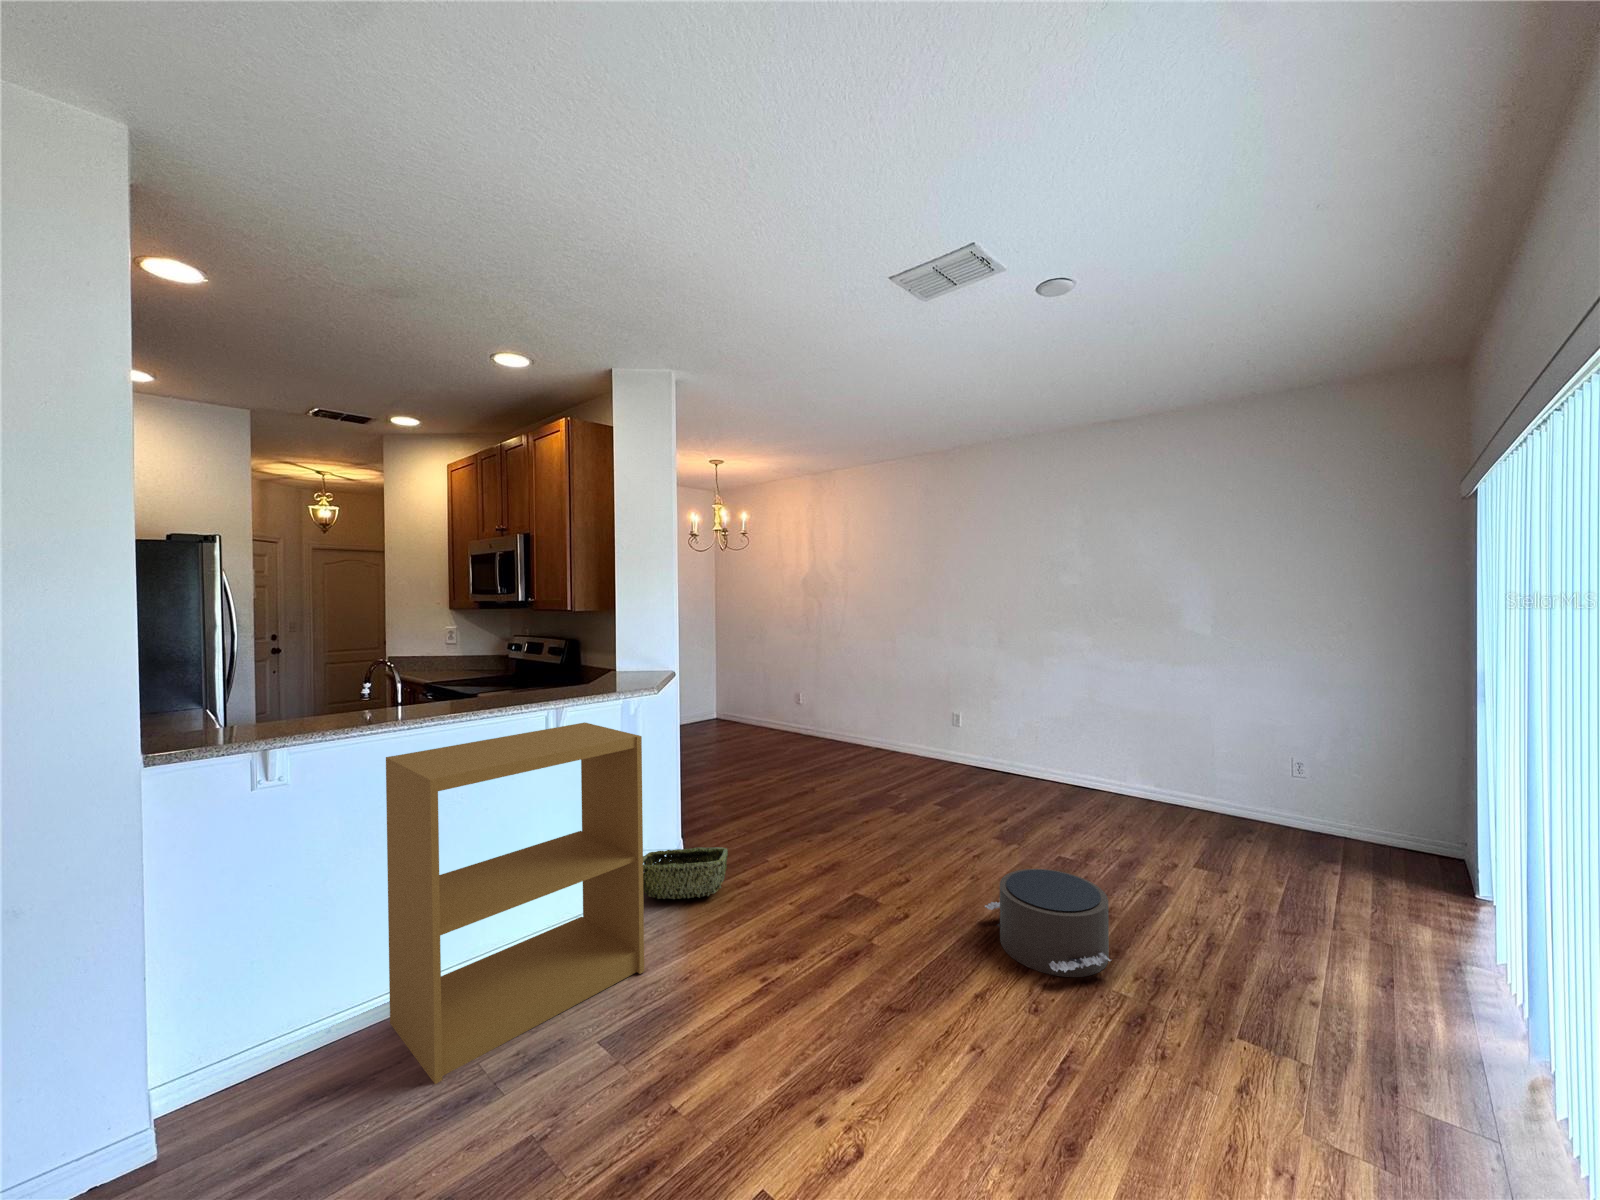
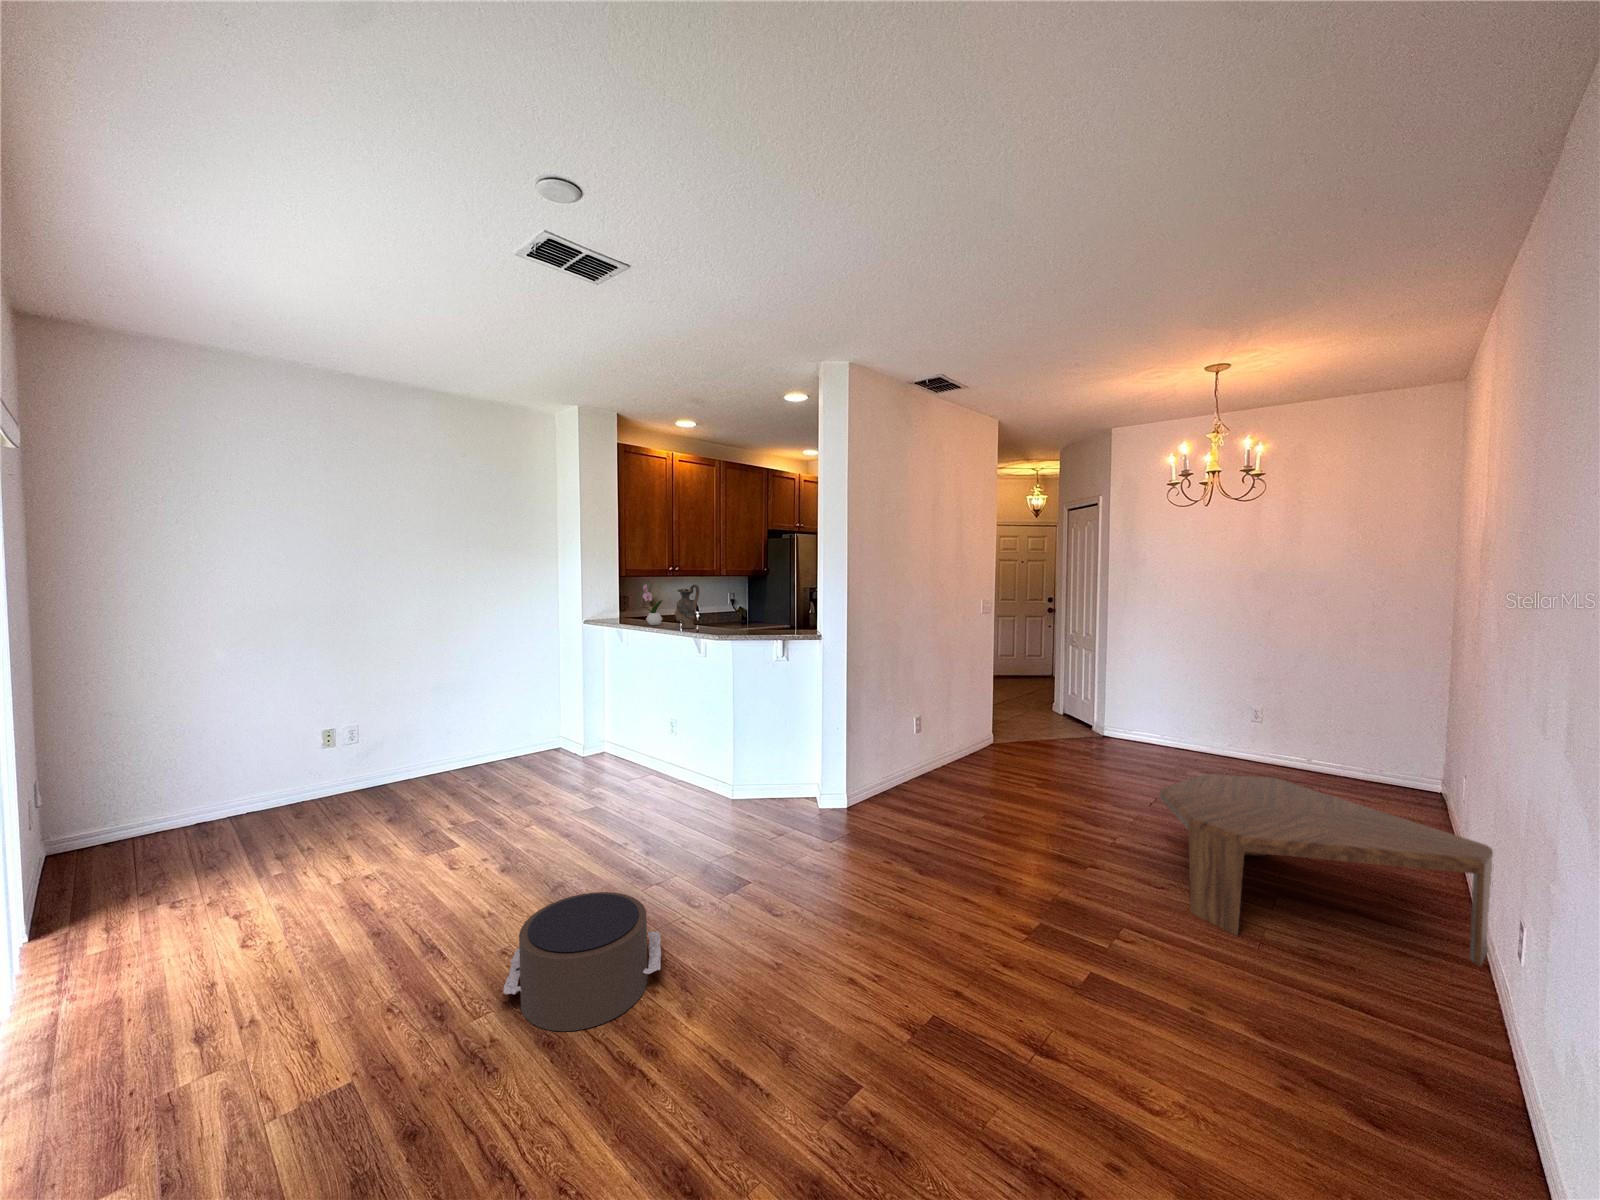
flower arrangement: none [341,618,385,719] -> present [643,578,663,625]
ceramic pitcher: none [483,624,519,701] -> present [675,584,700,628]
coffee table: none [790,707,900,780] -> present [1159,774,1493,967]
bookshelf: present [386,722,644,1084] -> none [583,643,703,807]
woven basket: present [643,847,728,899] -> none [731,768,782,818]

